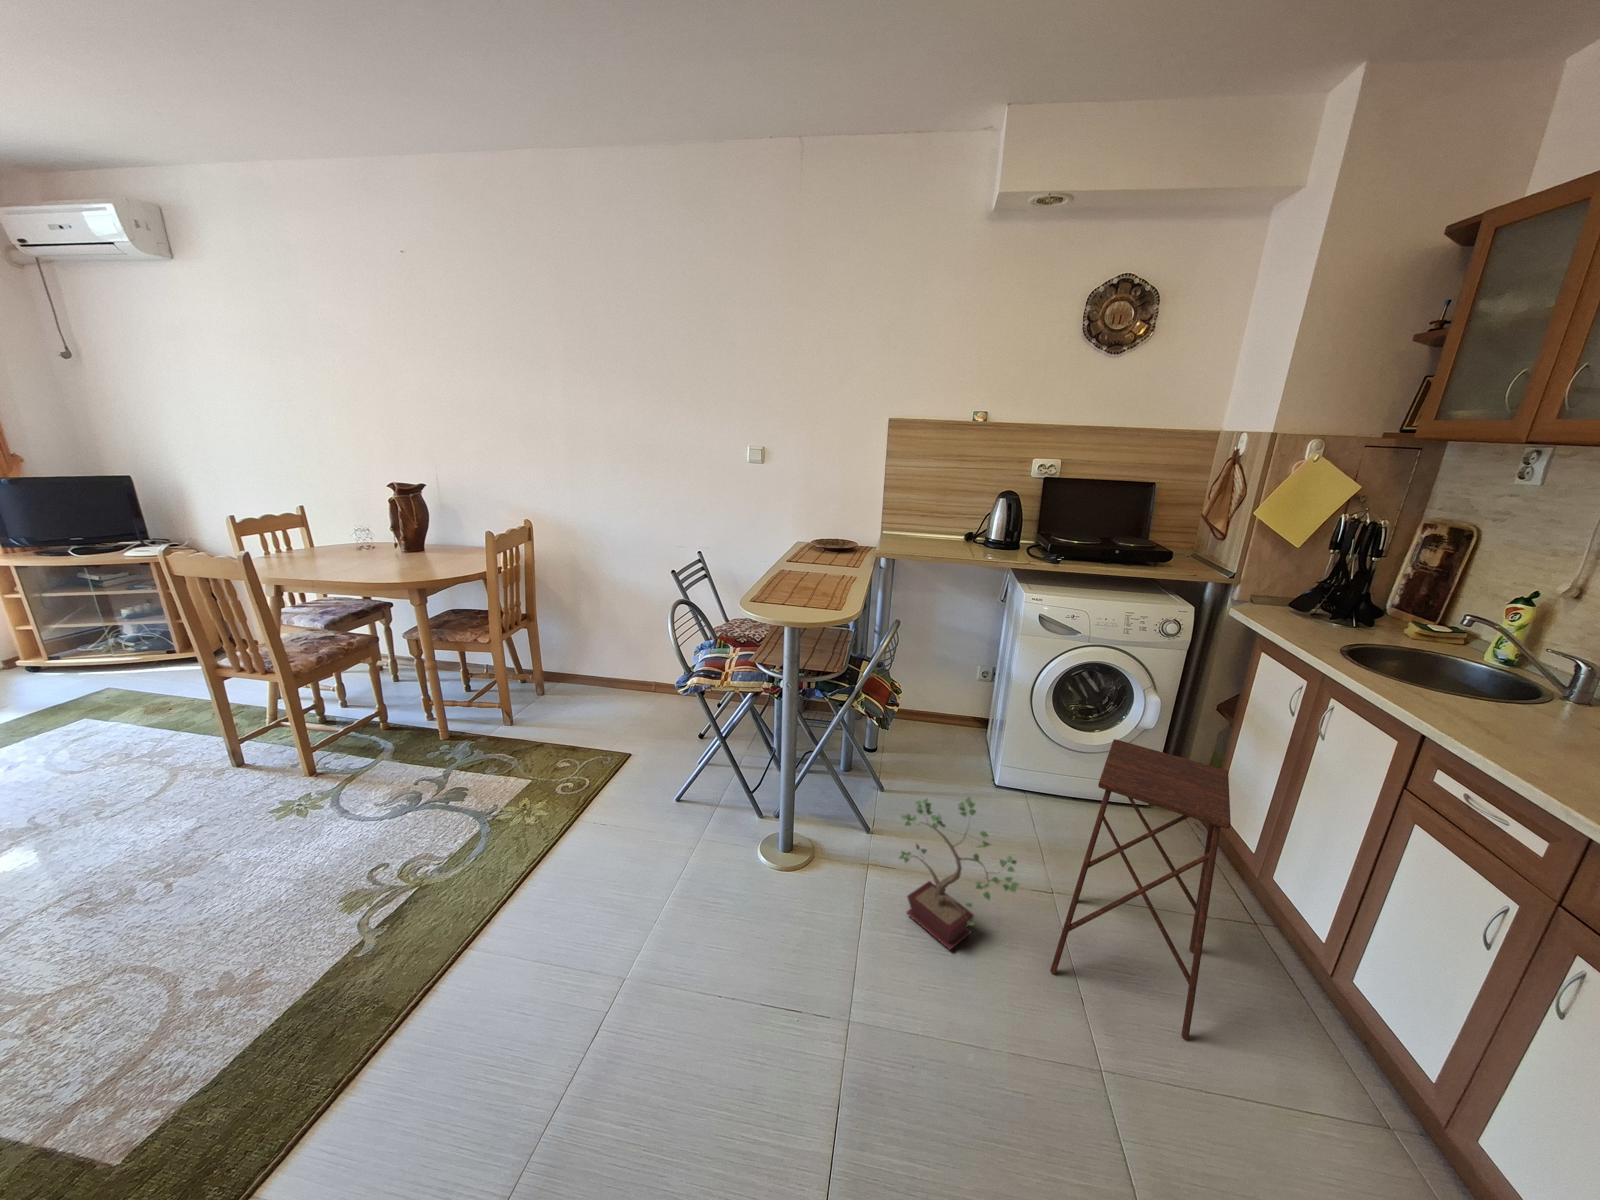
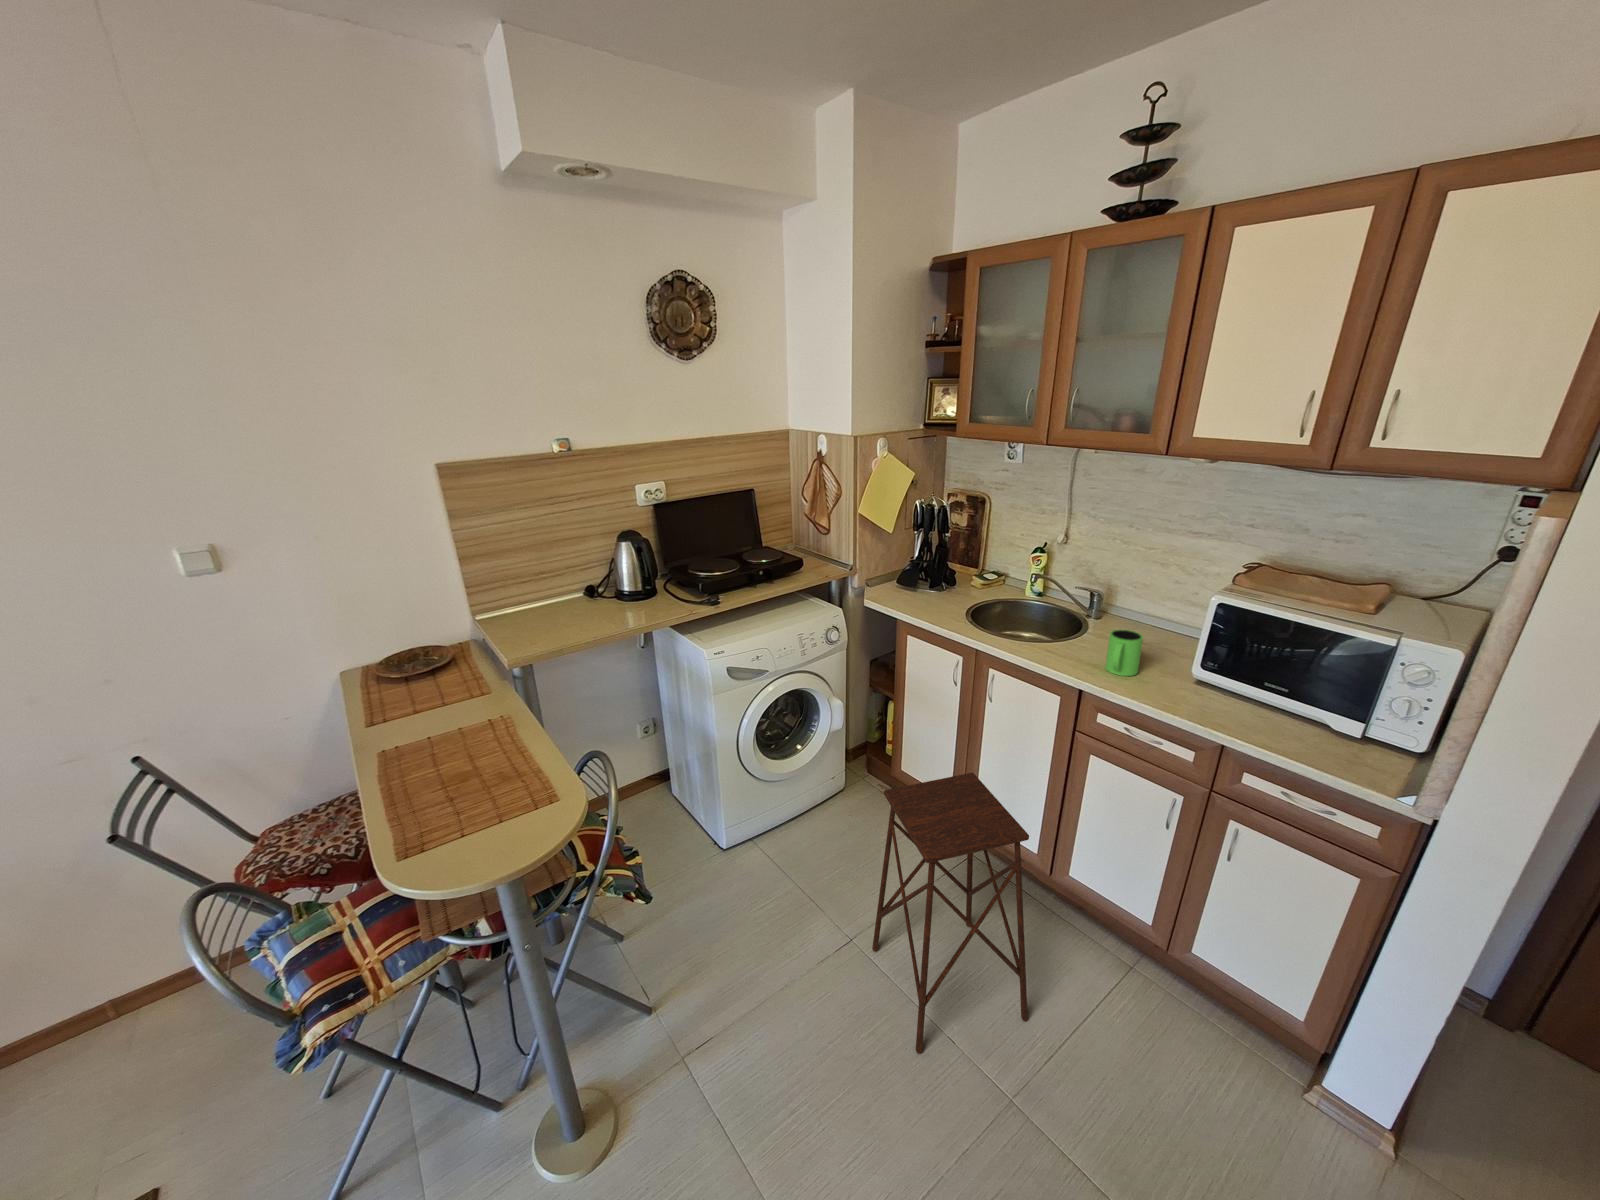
mug: none [1475,679,1560,744] -> present [1105,630,1143,676]
potted plant: present [899,797,1019,950] -> none [726,949,917,1127]

